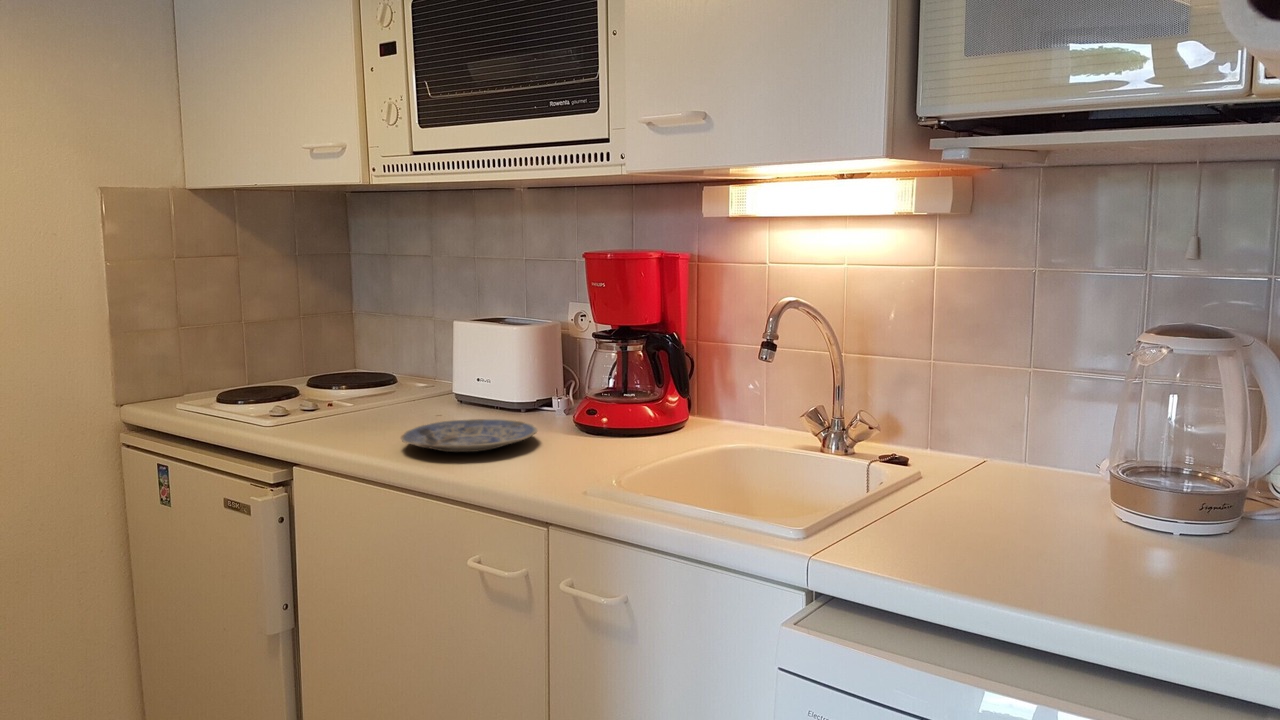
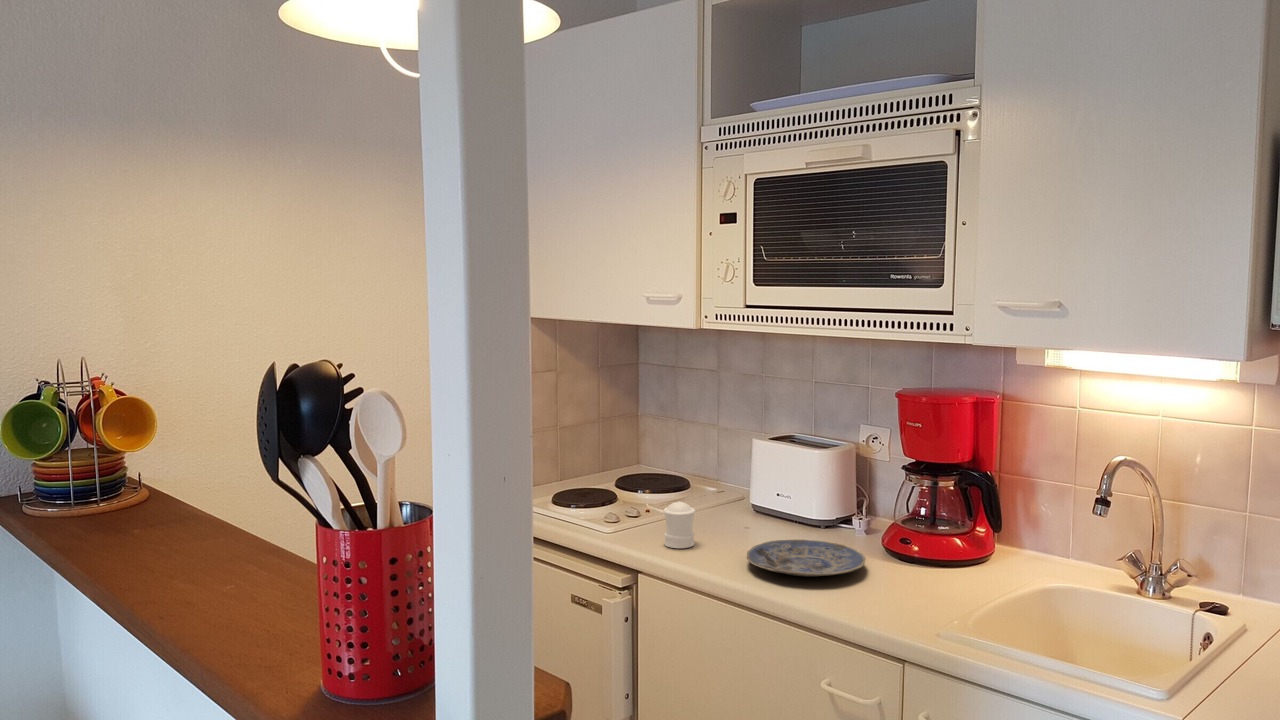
salt shaker: none [320,381,360,434] -> present [663,501,695,548]

